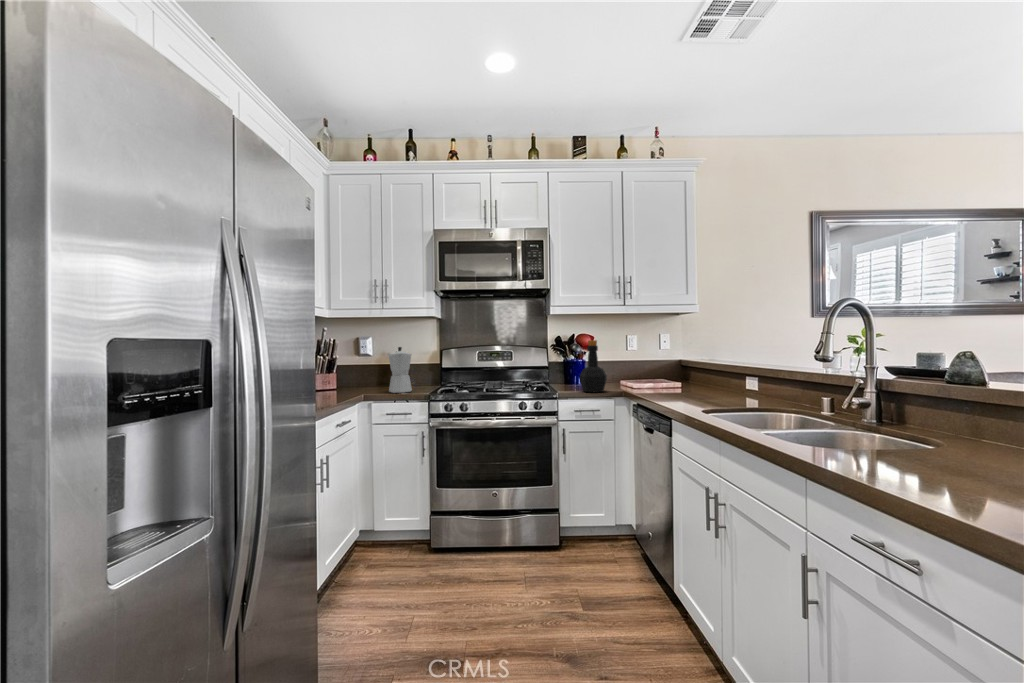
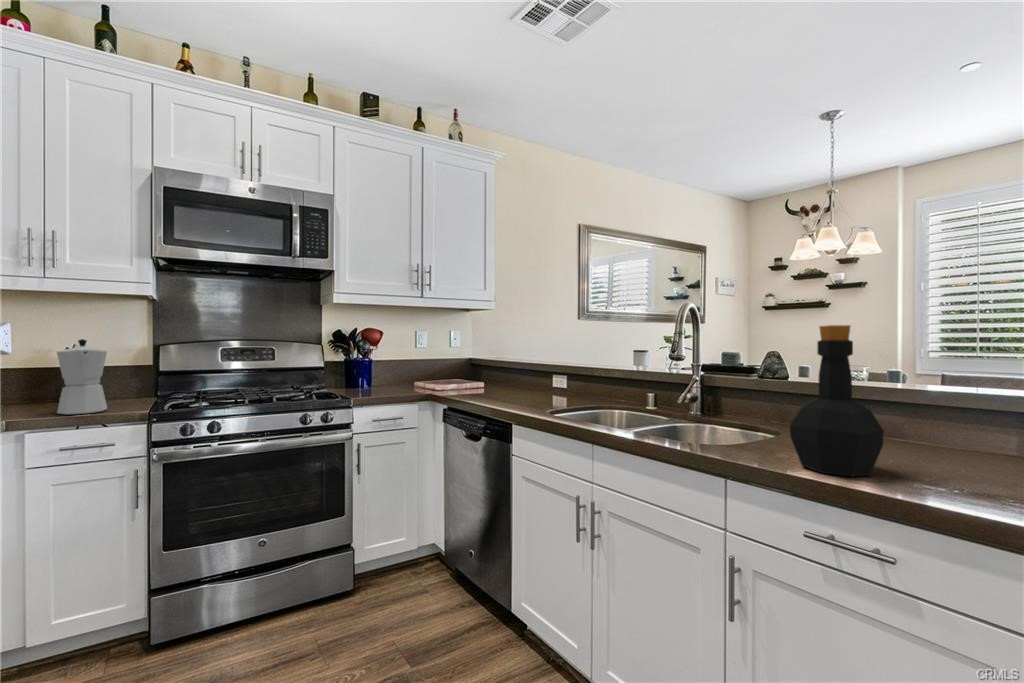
bottle: present [580,340,607,392] -> present [790,325,884,476]

